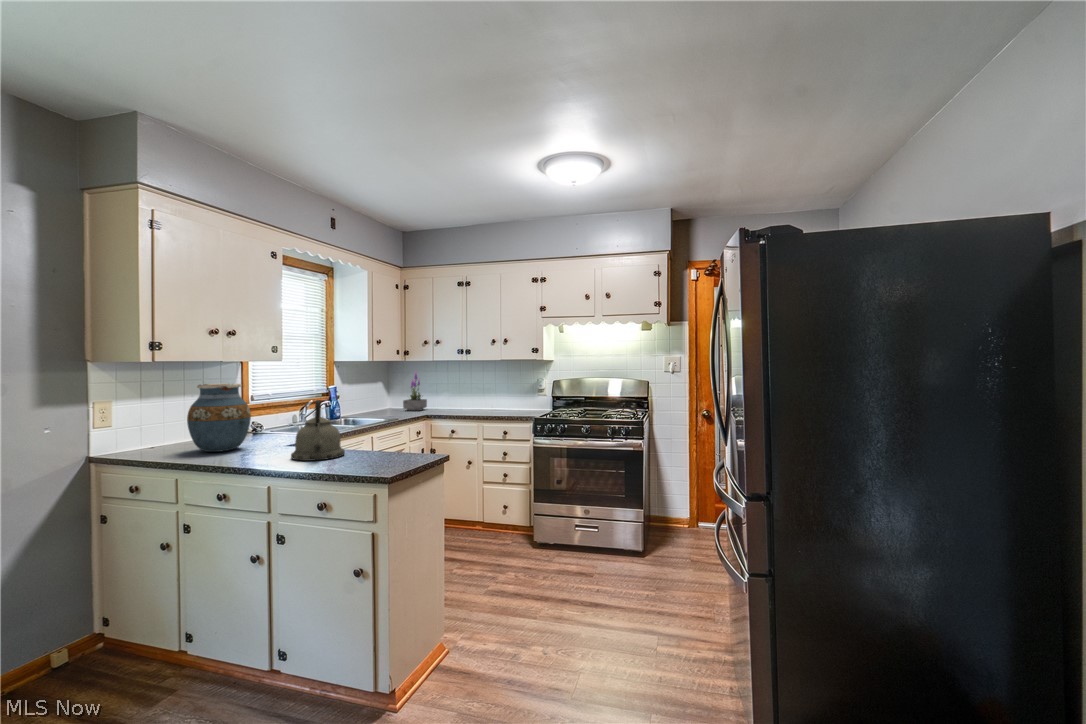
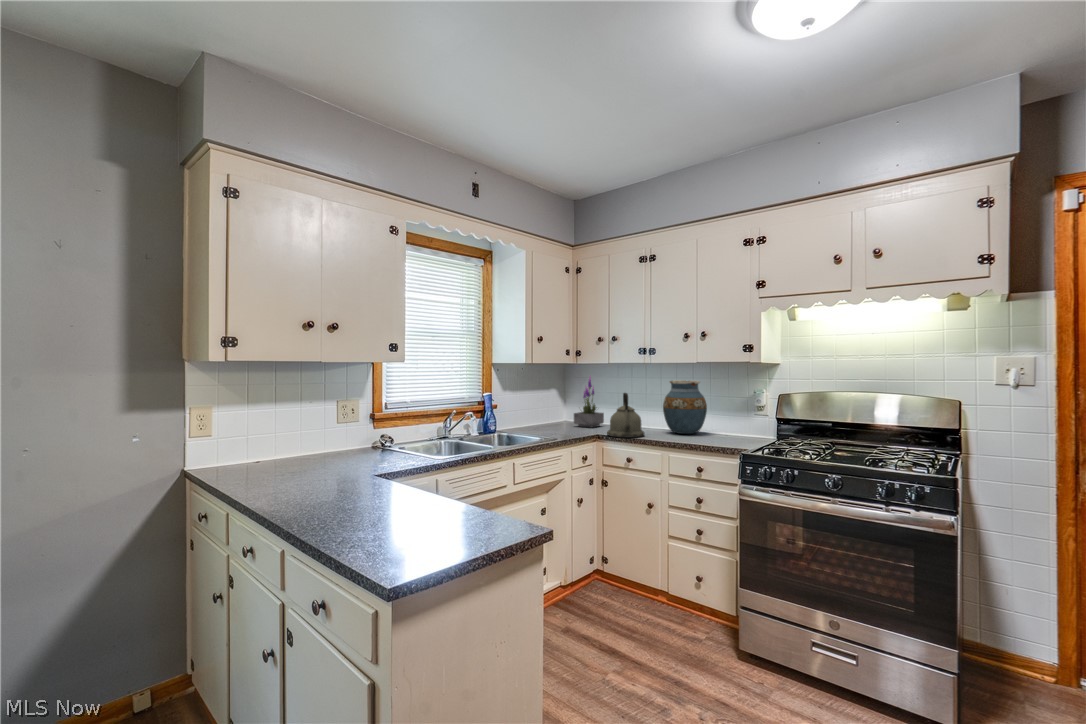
vase: present [187,383,251,452] -> present [663,380,707,434]
kettle: present [291,400,345,461] -> present [607,393,644,438]

